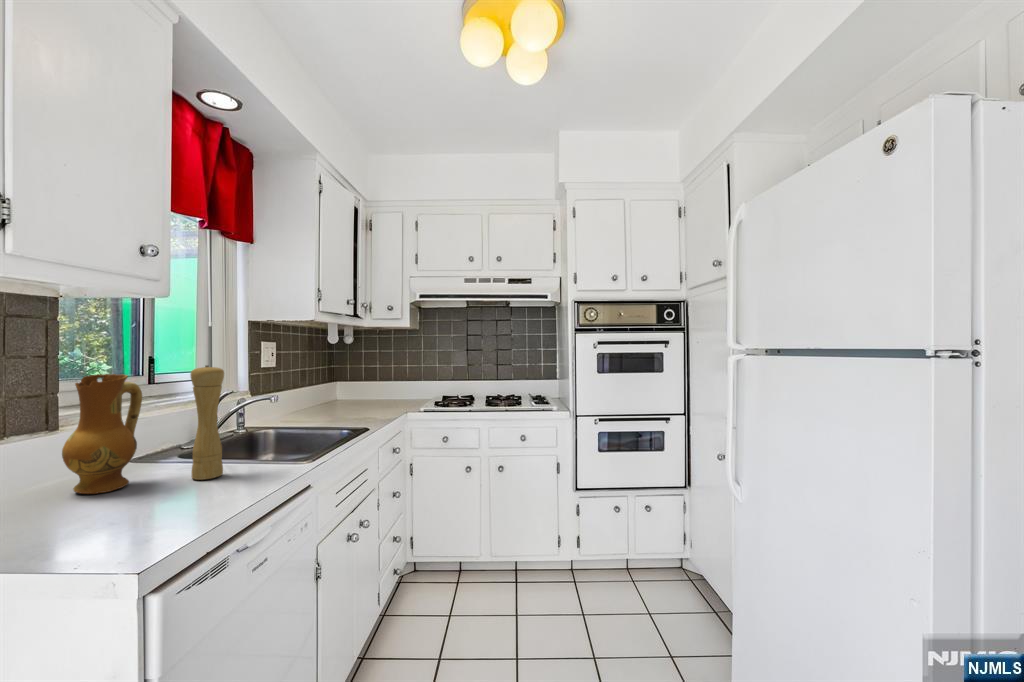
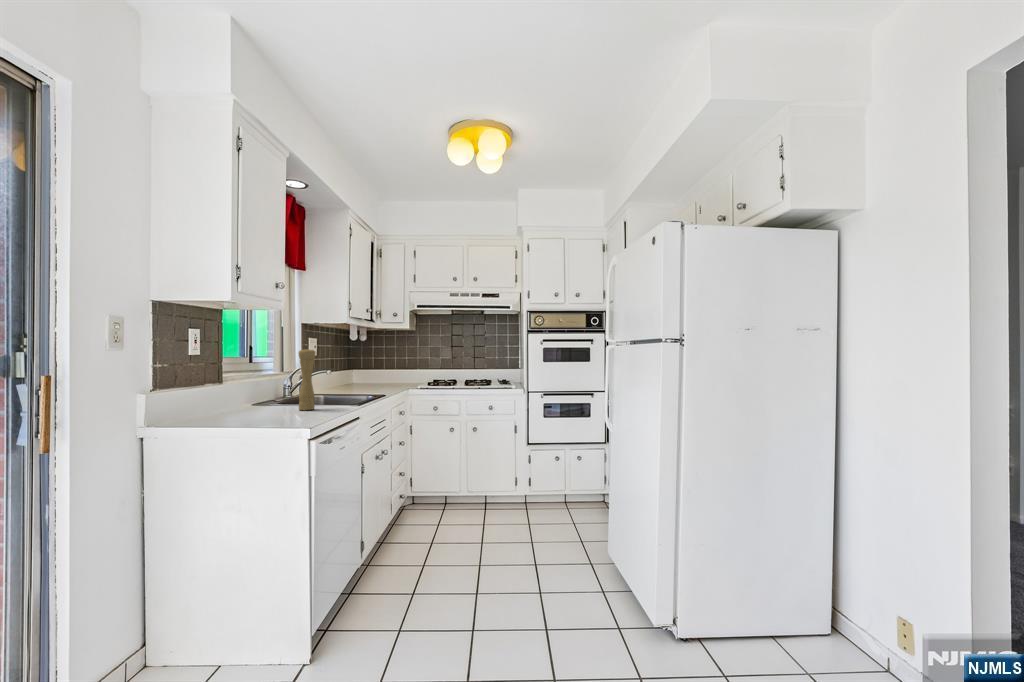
ceramic jug: present [62,374,142,494] -> none [239,352,273,414]

